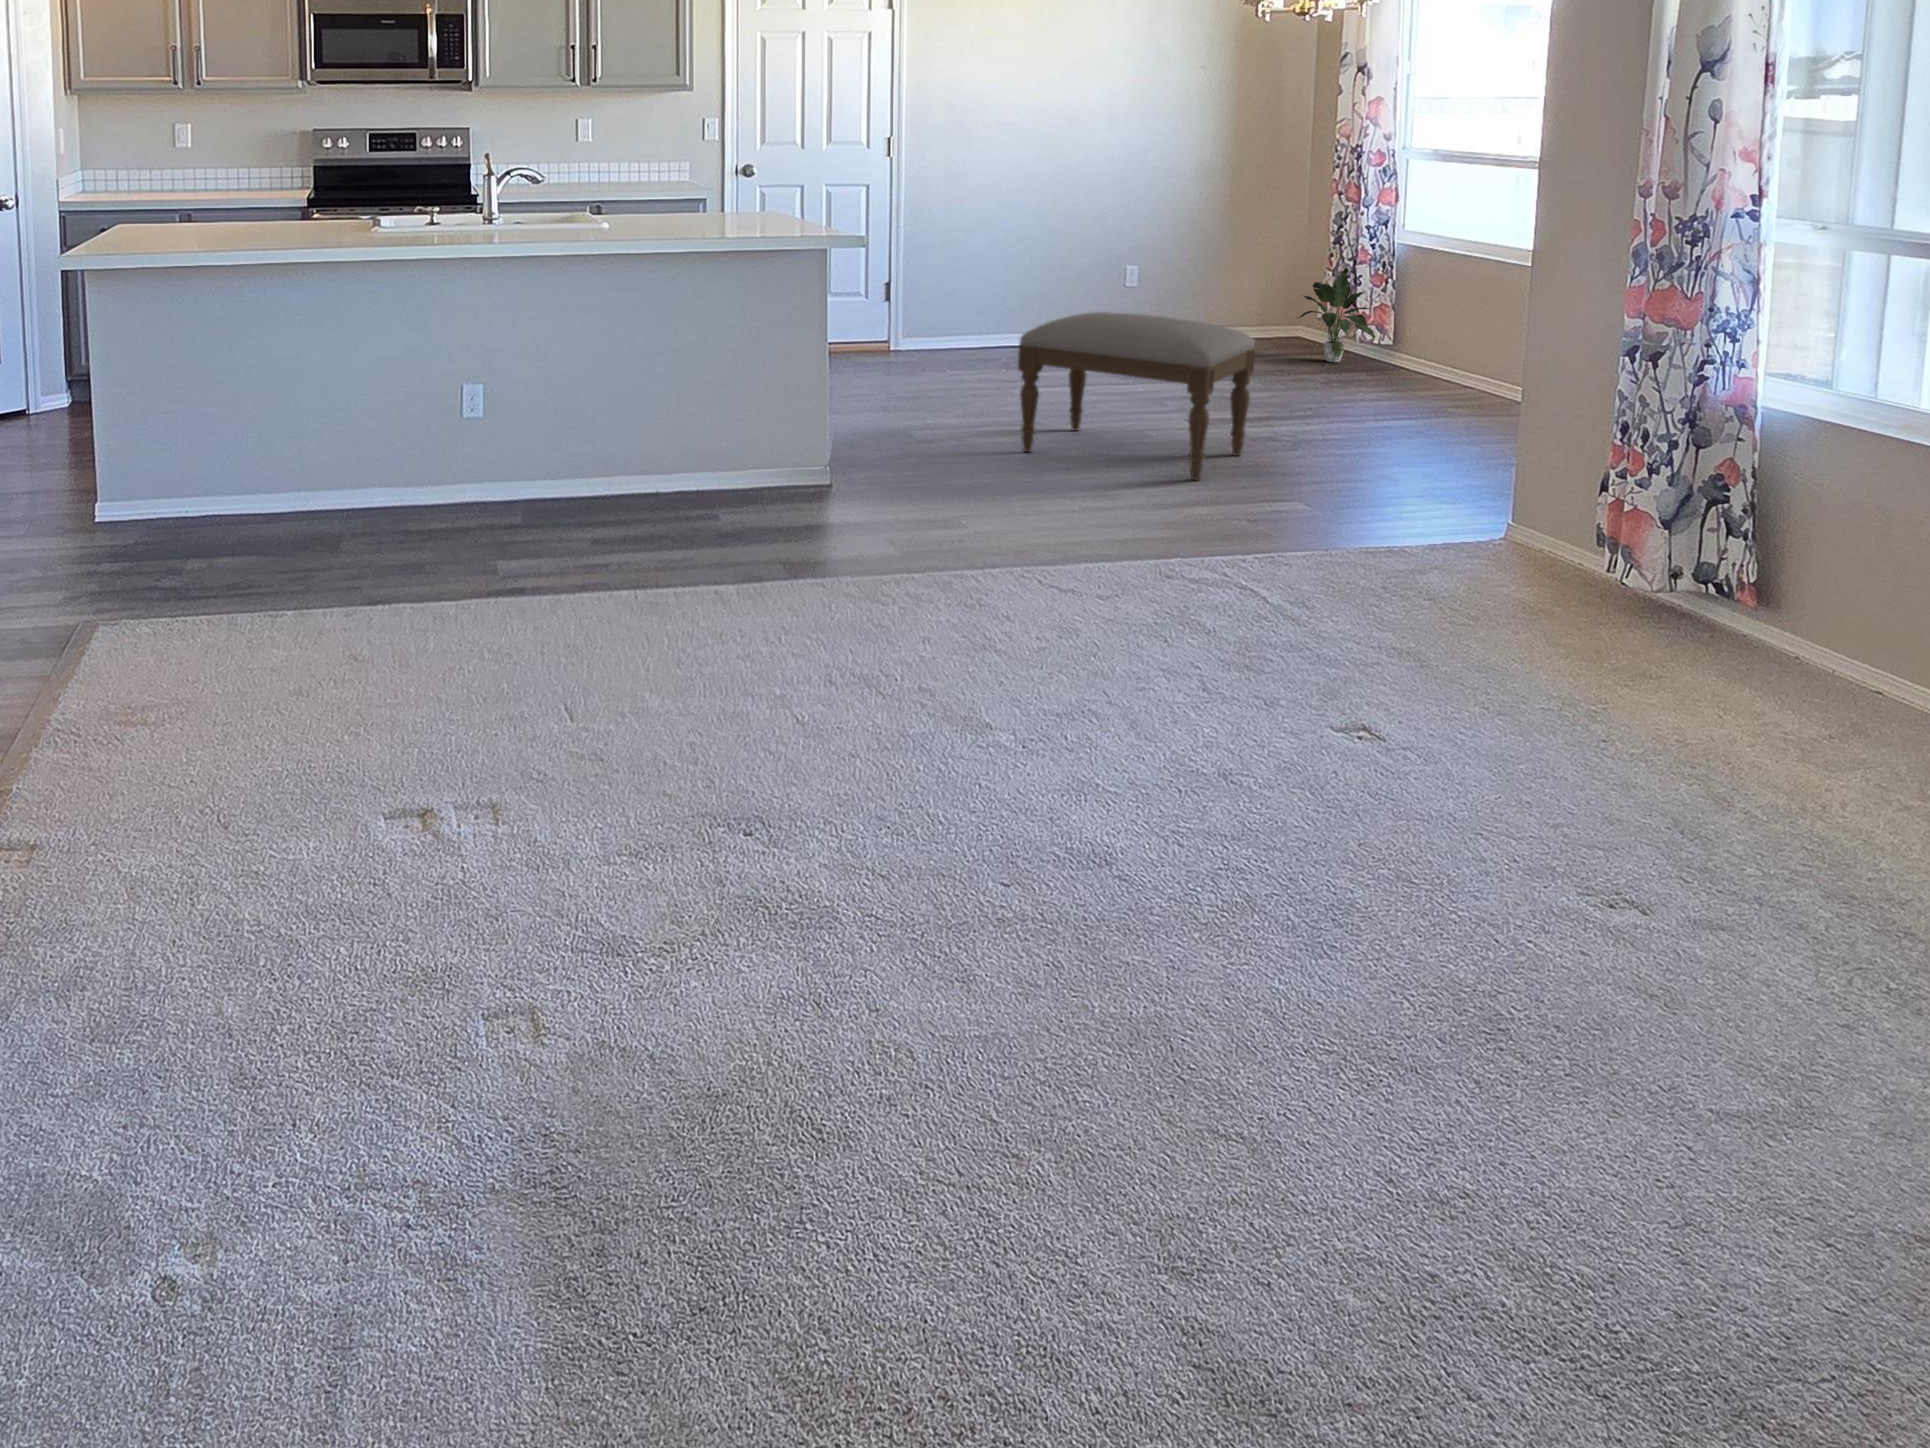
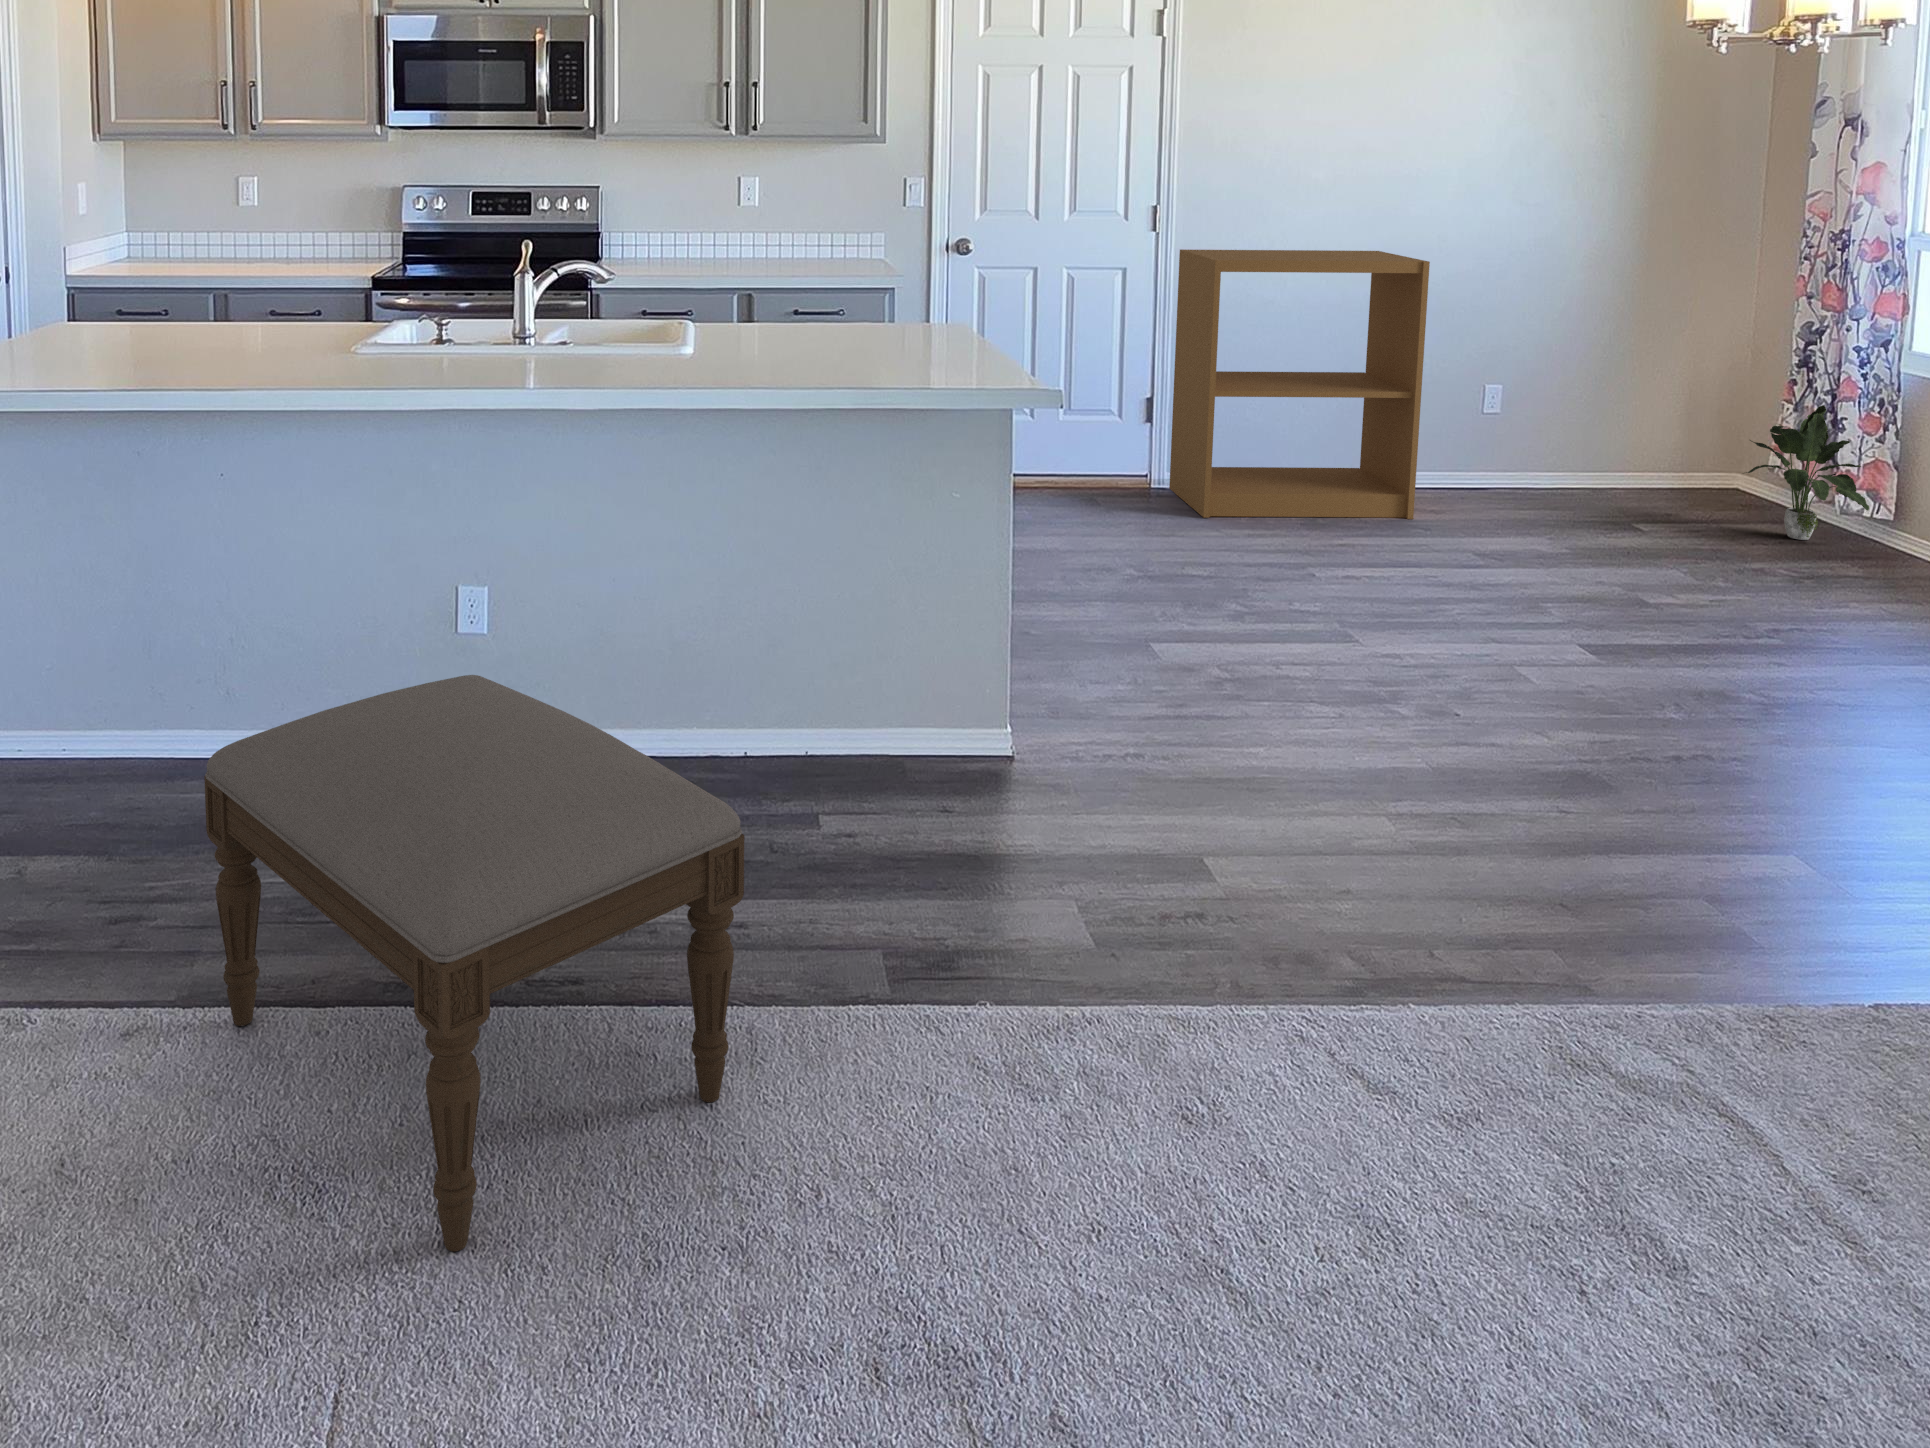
bookshelf: none [906,168,1087,366] -> present [1169,249,1430,519]
ottoman: present [1018,312,1255,480] -> present [204,675,744,1251]

